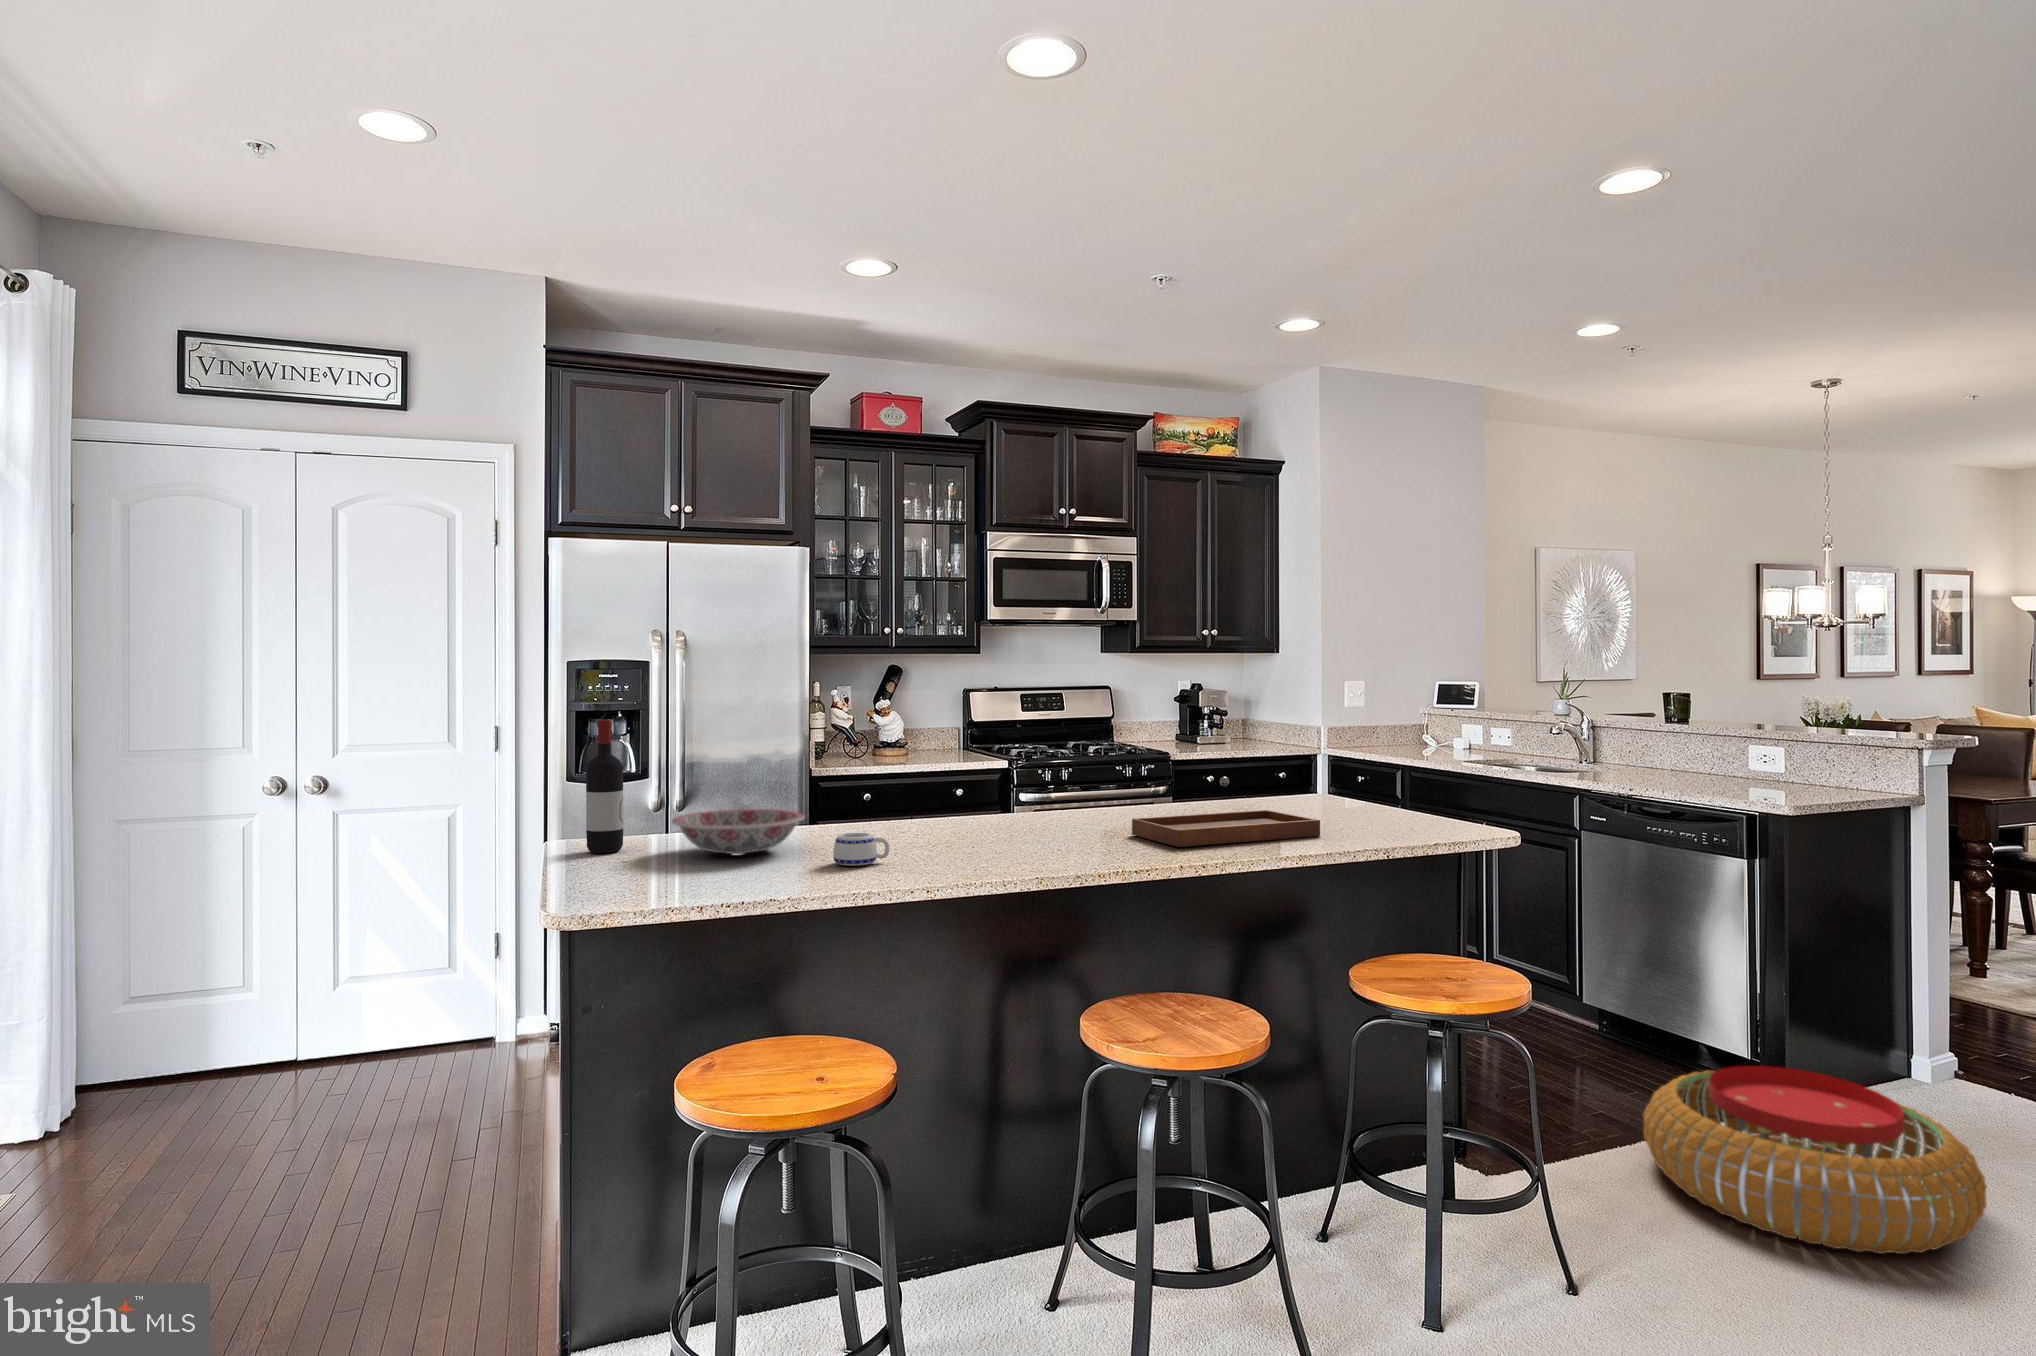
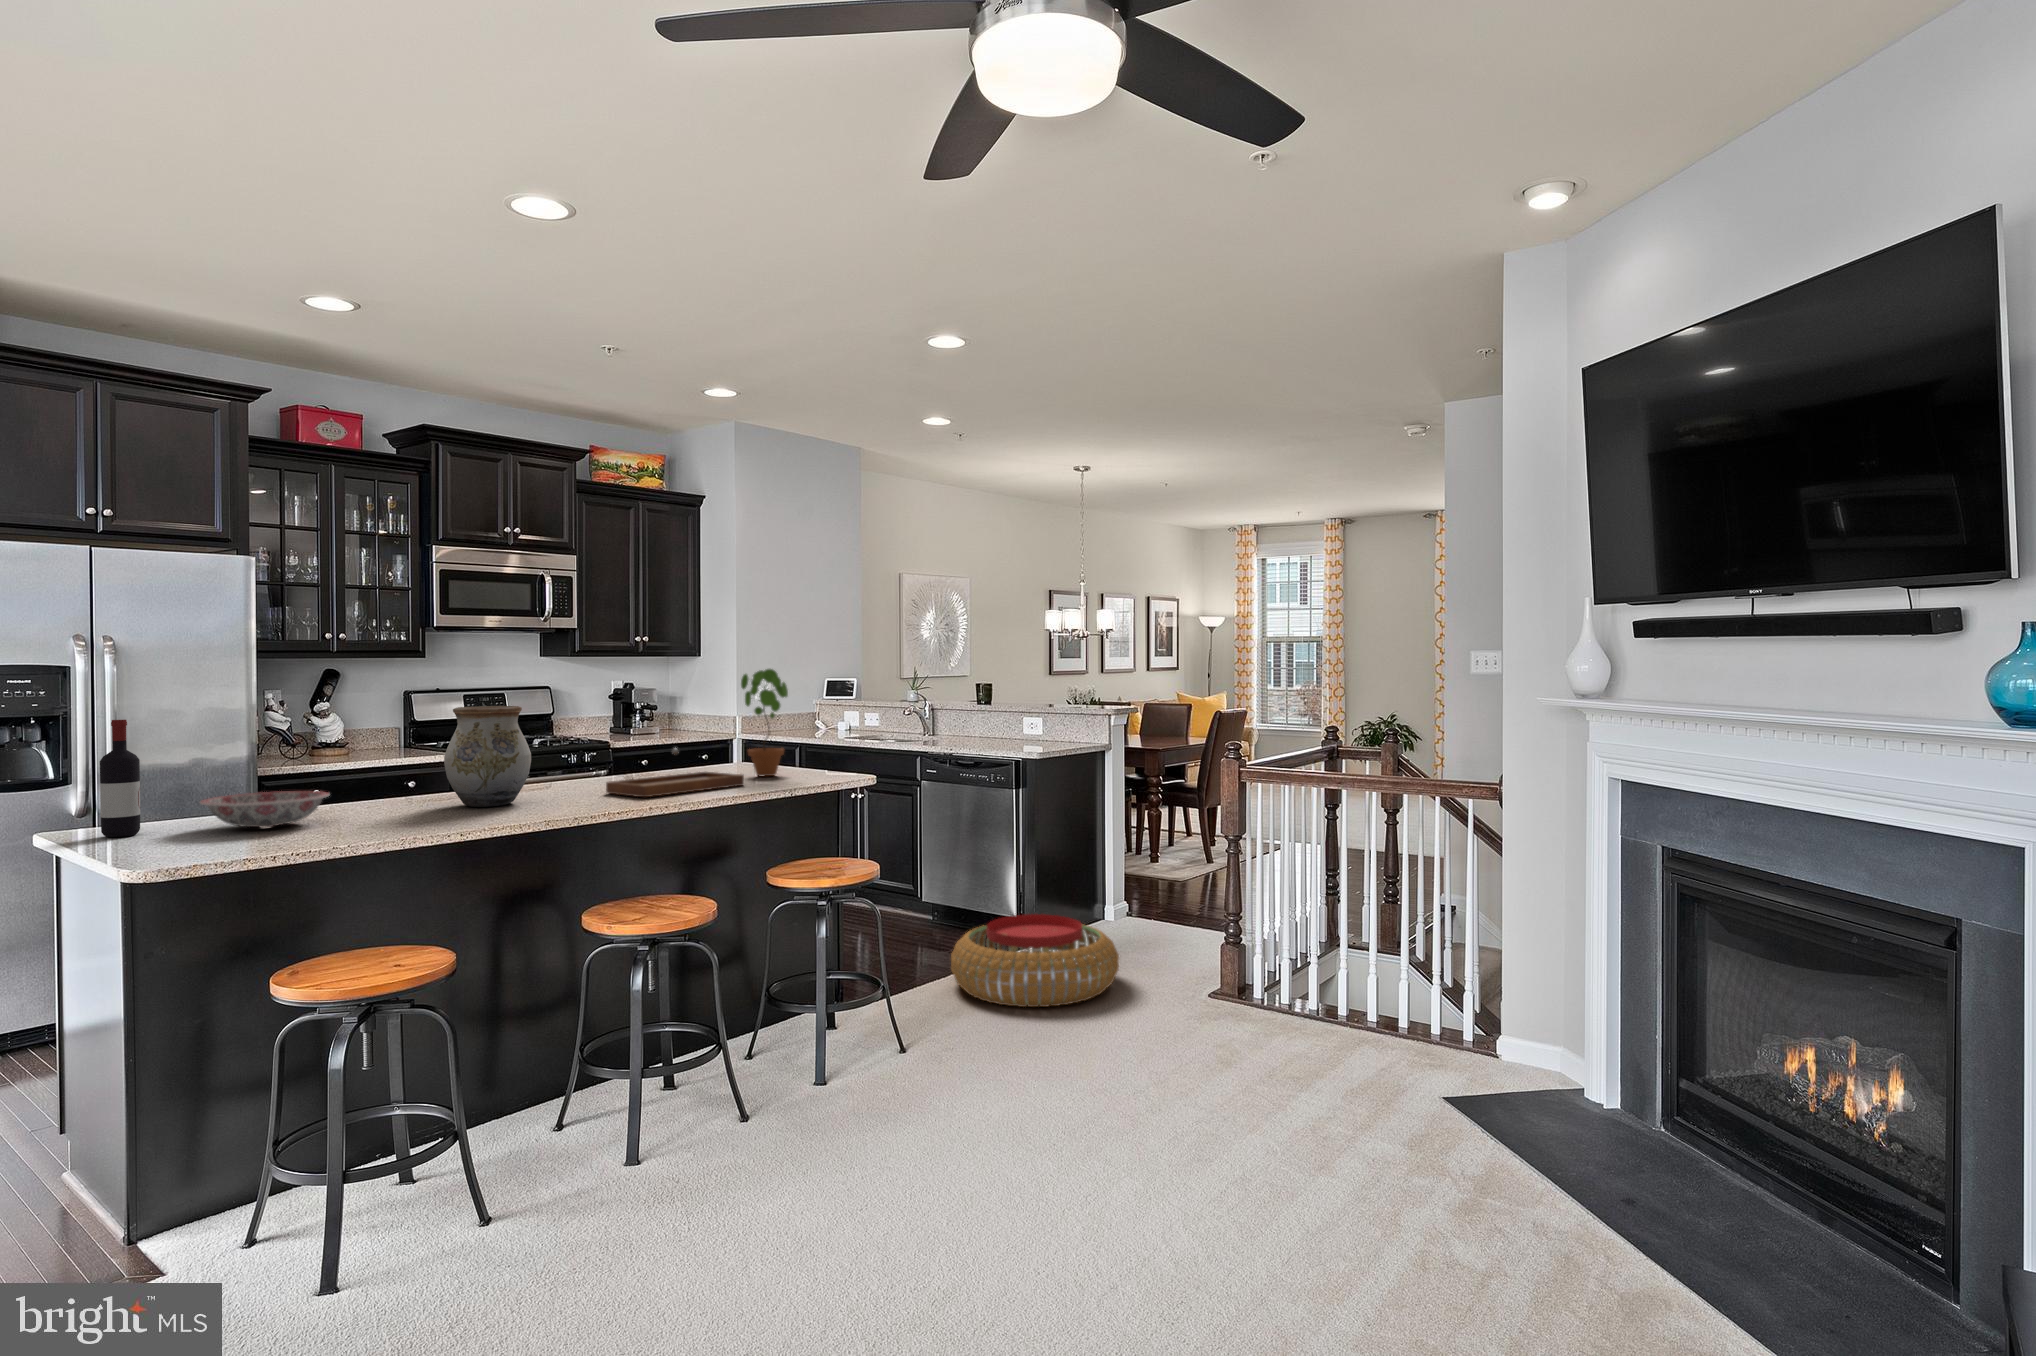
potted plant: none [1319,668,1387,821] -> present [741,669,788,776]
vase: none [936,713,1037,844] -> present [444,706,531,807]
mug: present [833,833,890,866] -> none [368,801,417,826]

